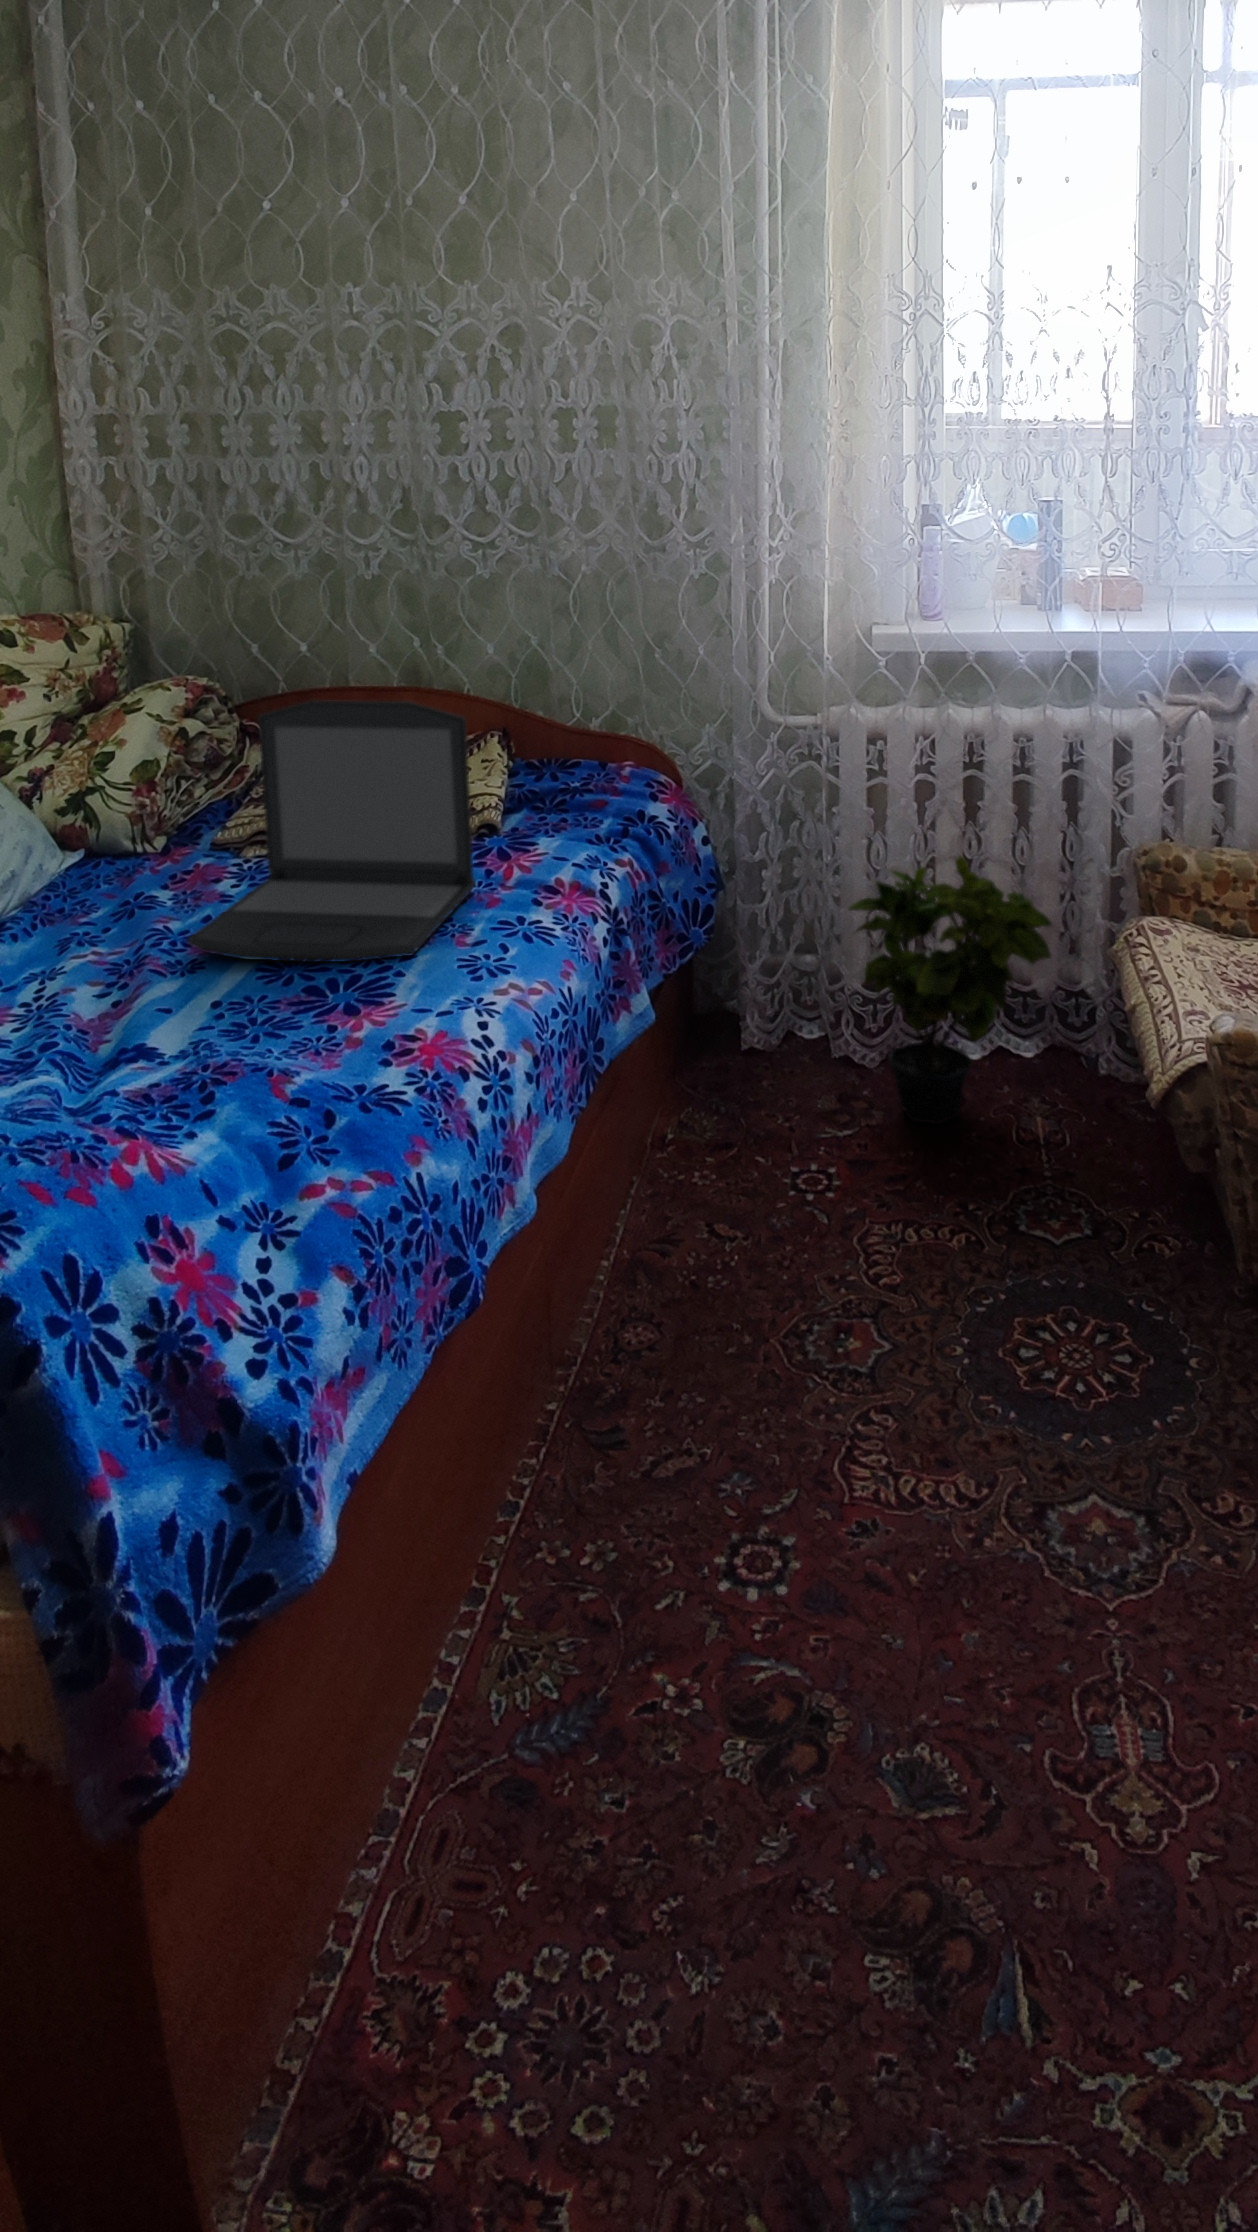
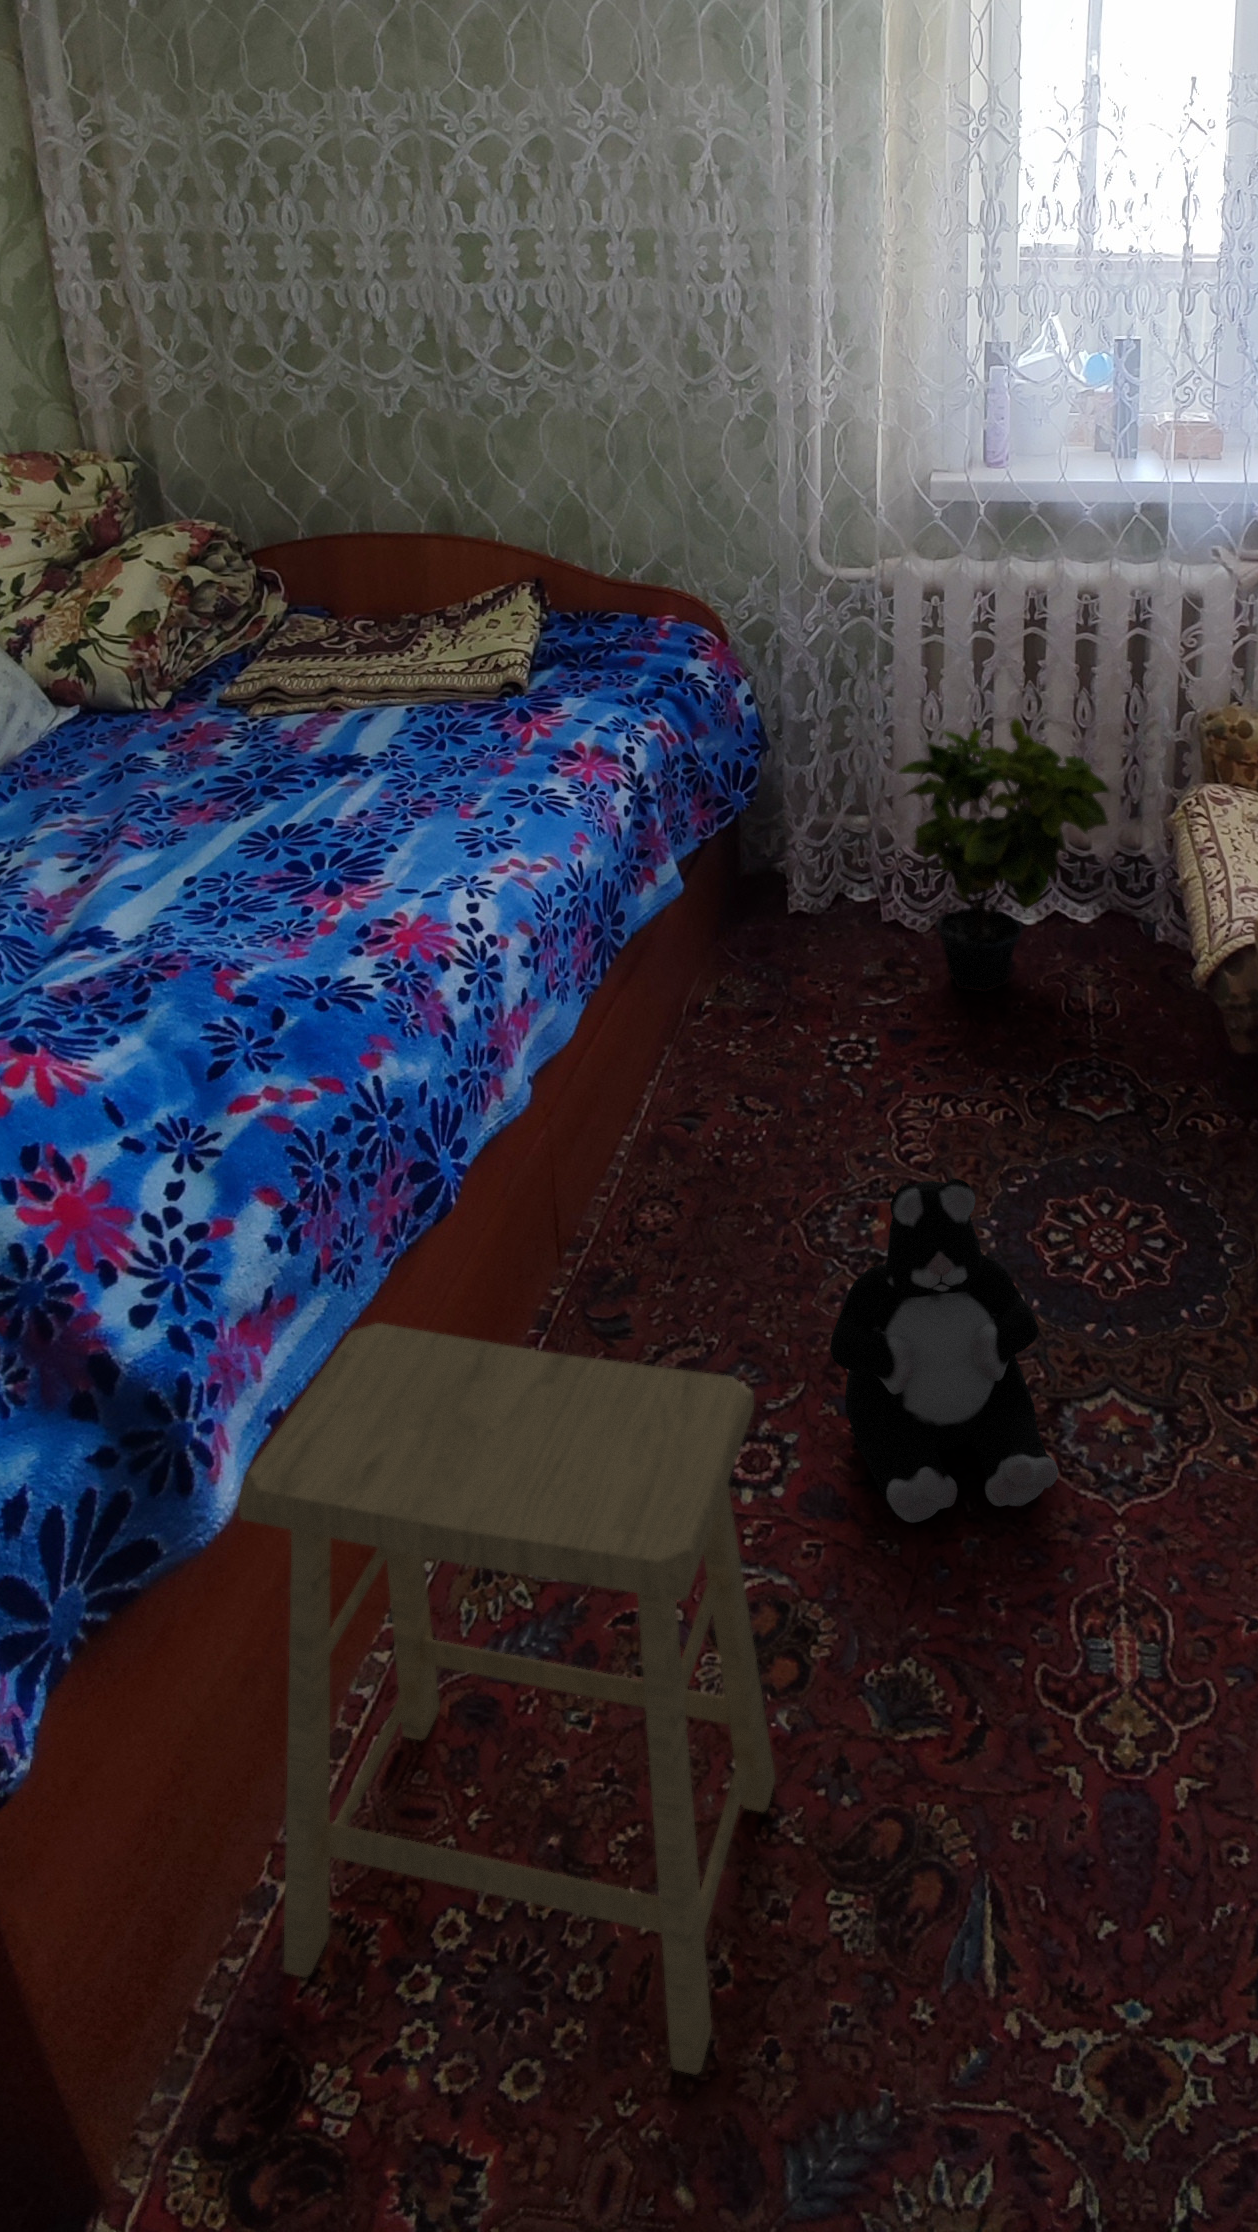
laptop: present [188,700,476,962] -> none [166,550,489,835]
plush toy: none [826,1281,1051,1616] -> present [830,1179,1058,1523]
footstool: none [336,1393,805,2118] -> present [238,1323,775,2075]

